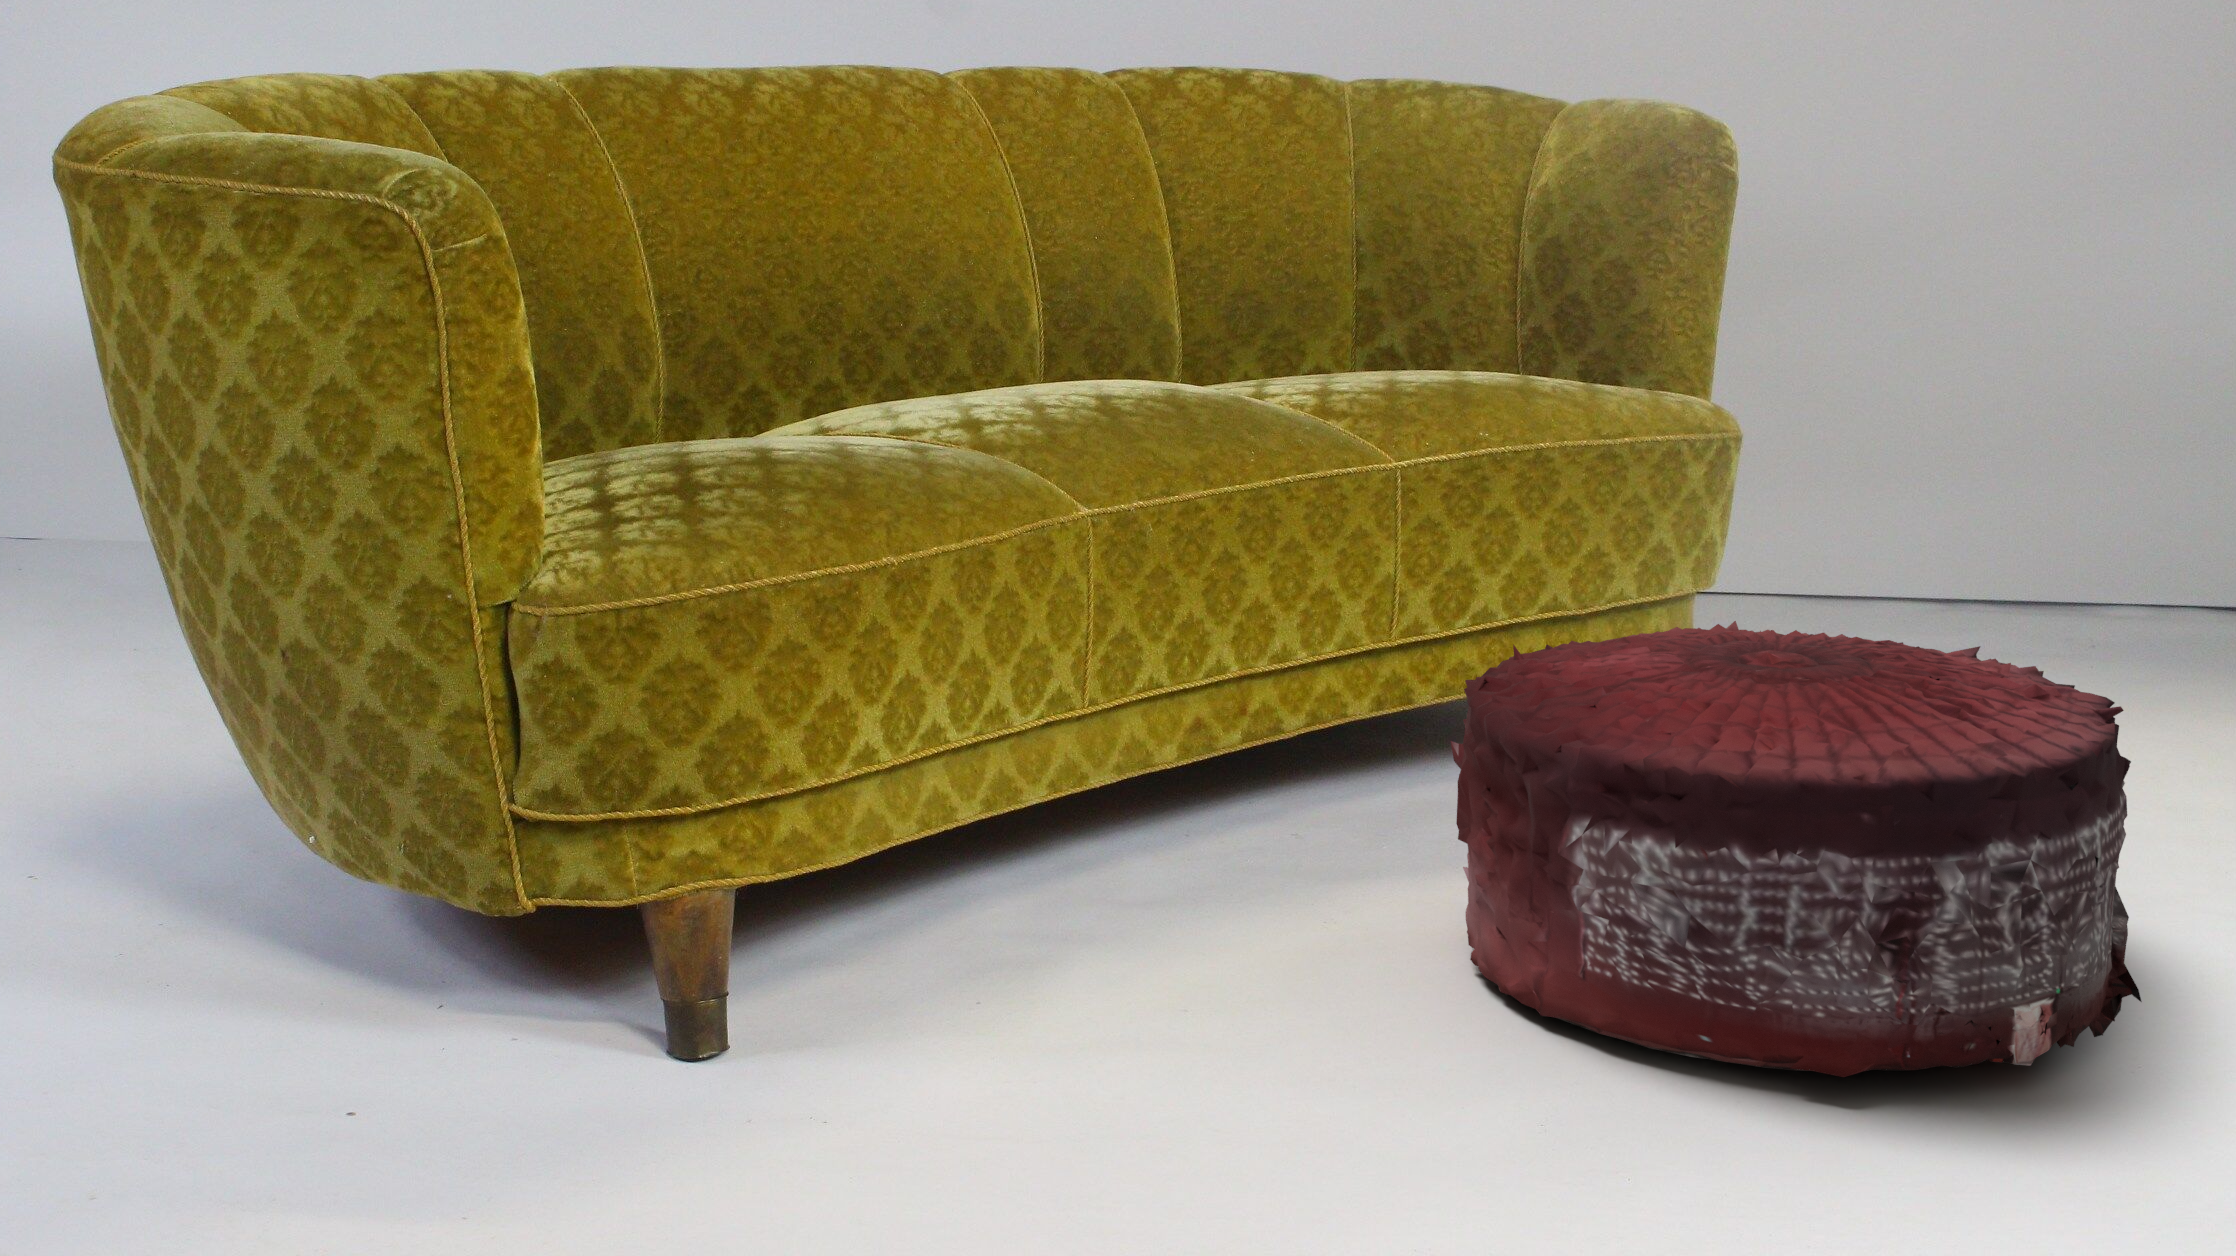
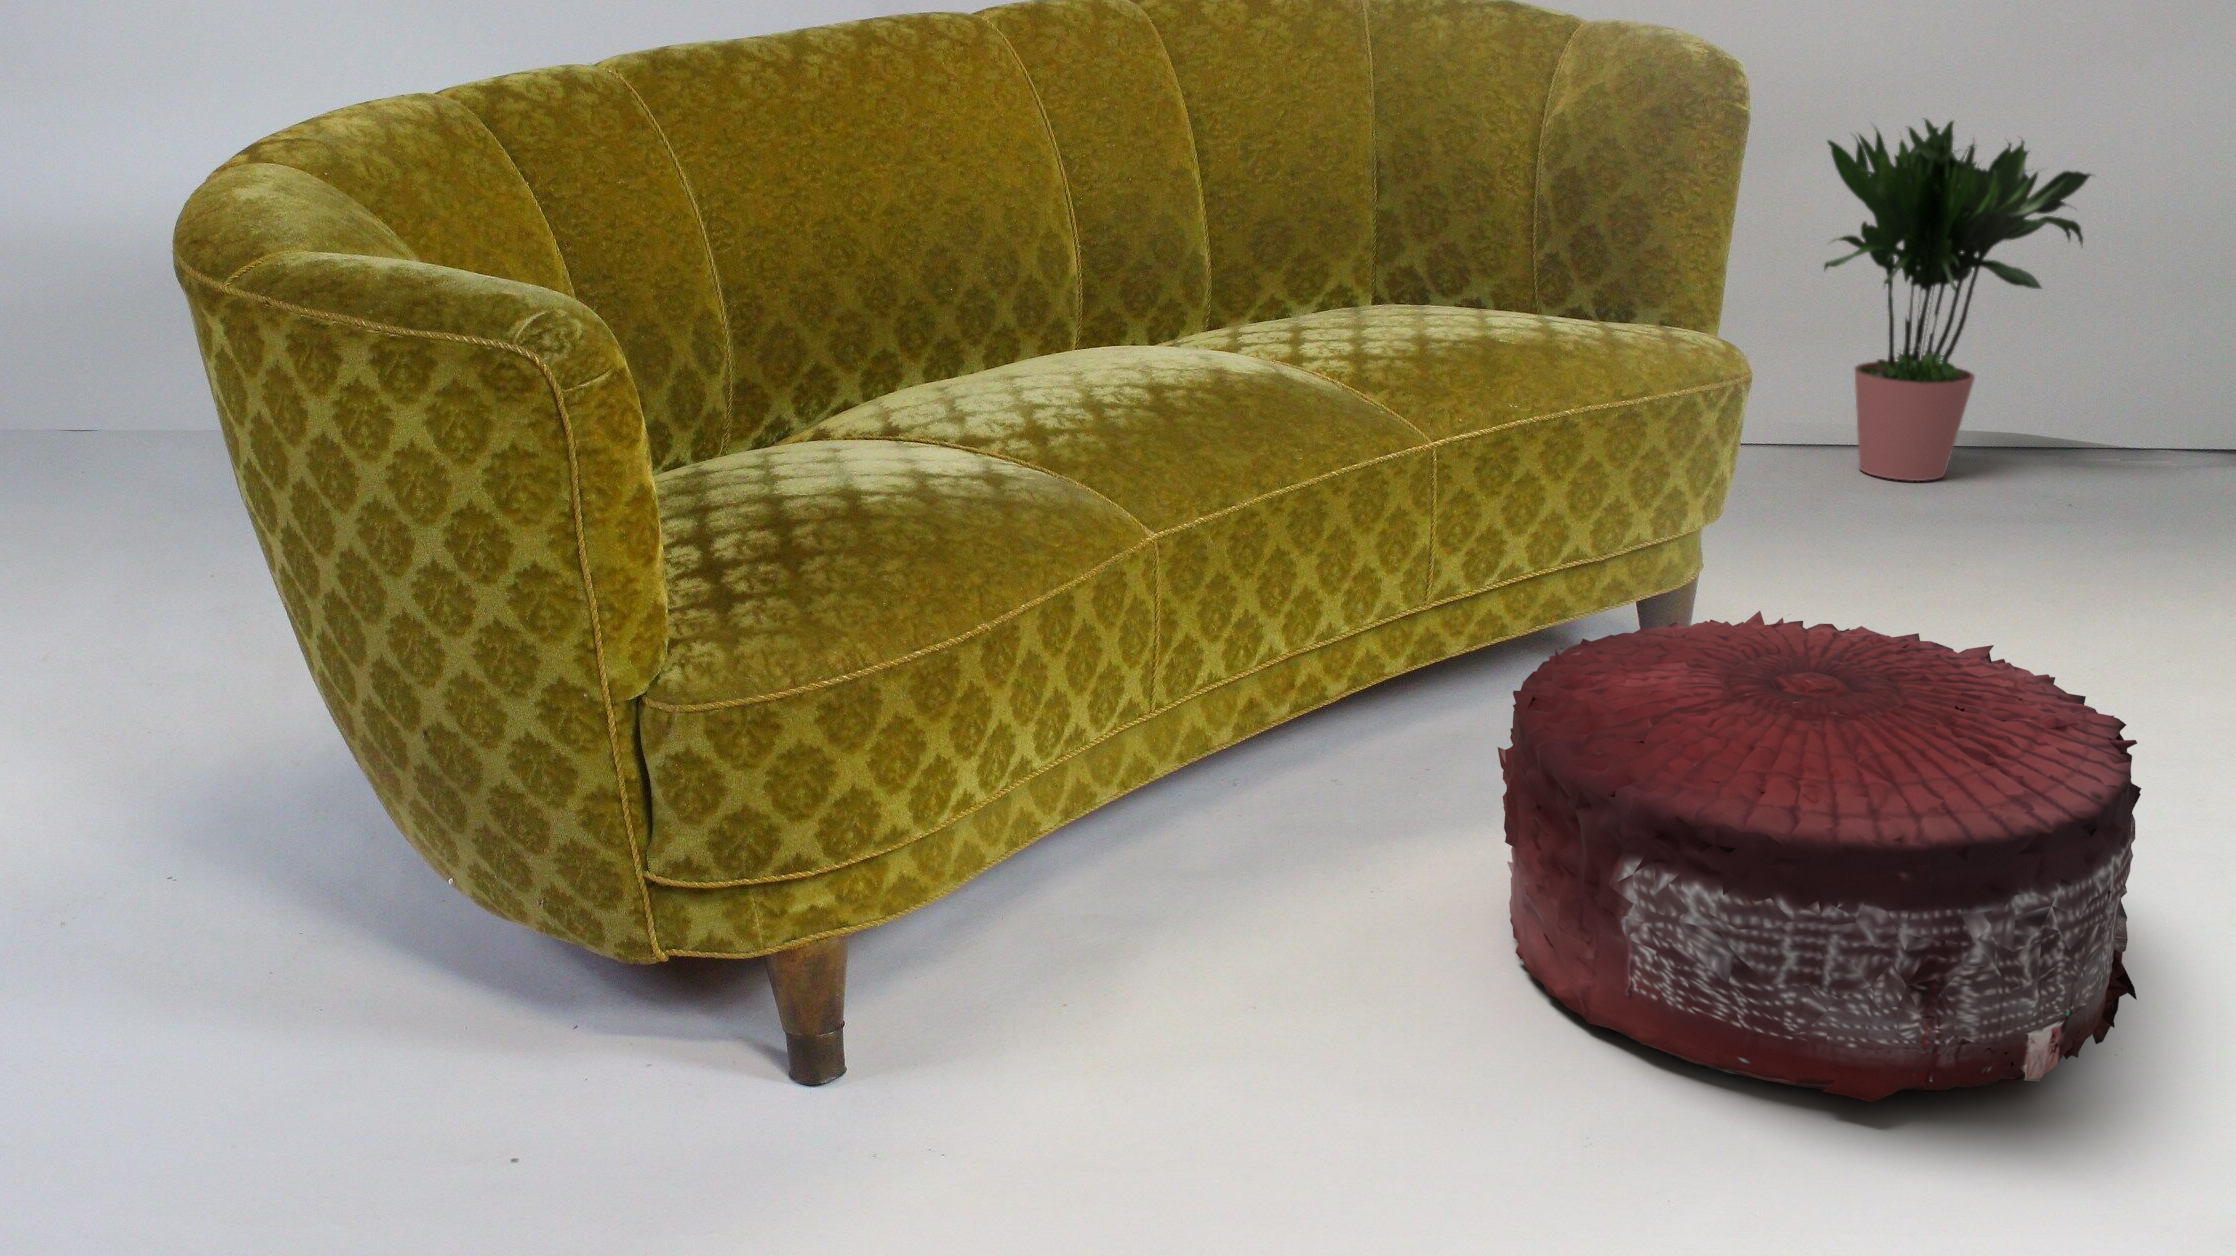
potted plant: none [1816,237,2128,615] -> present [1824,118,2091,481]

